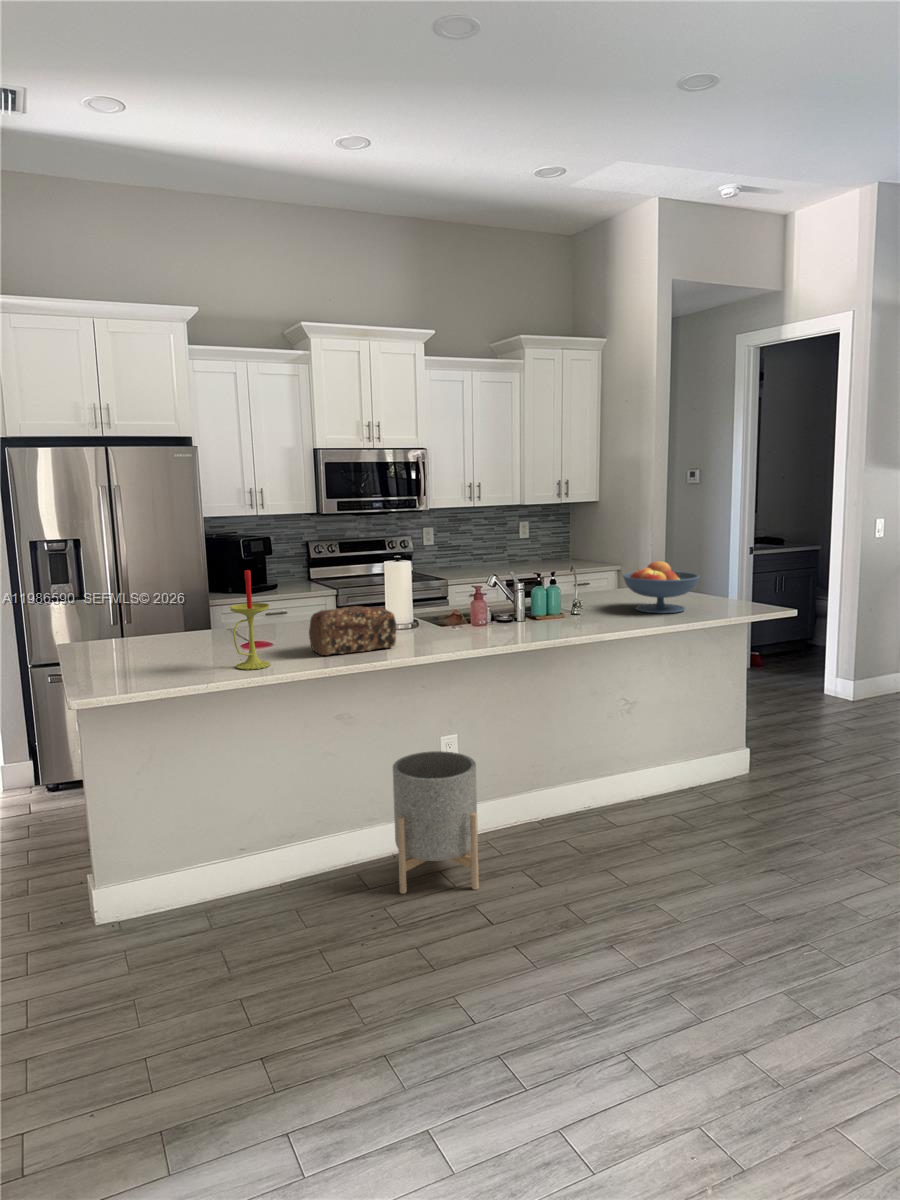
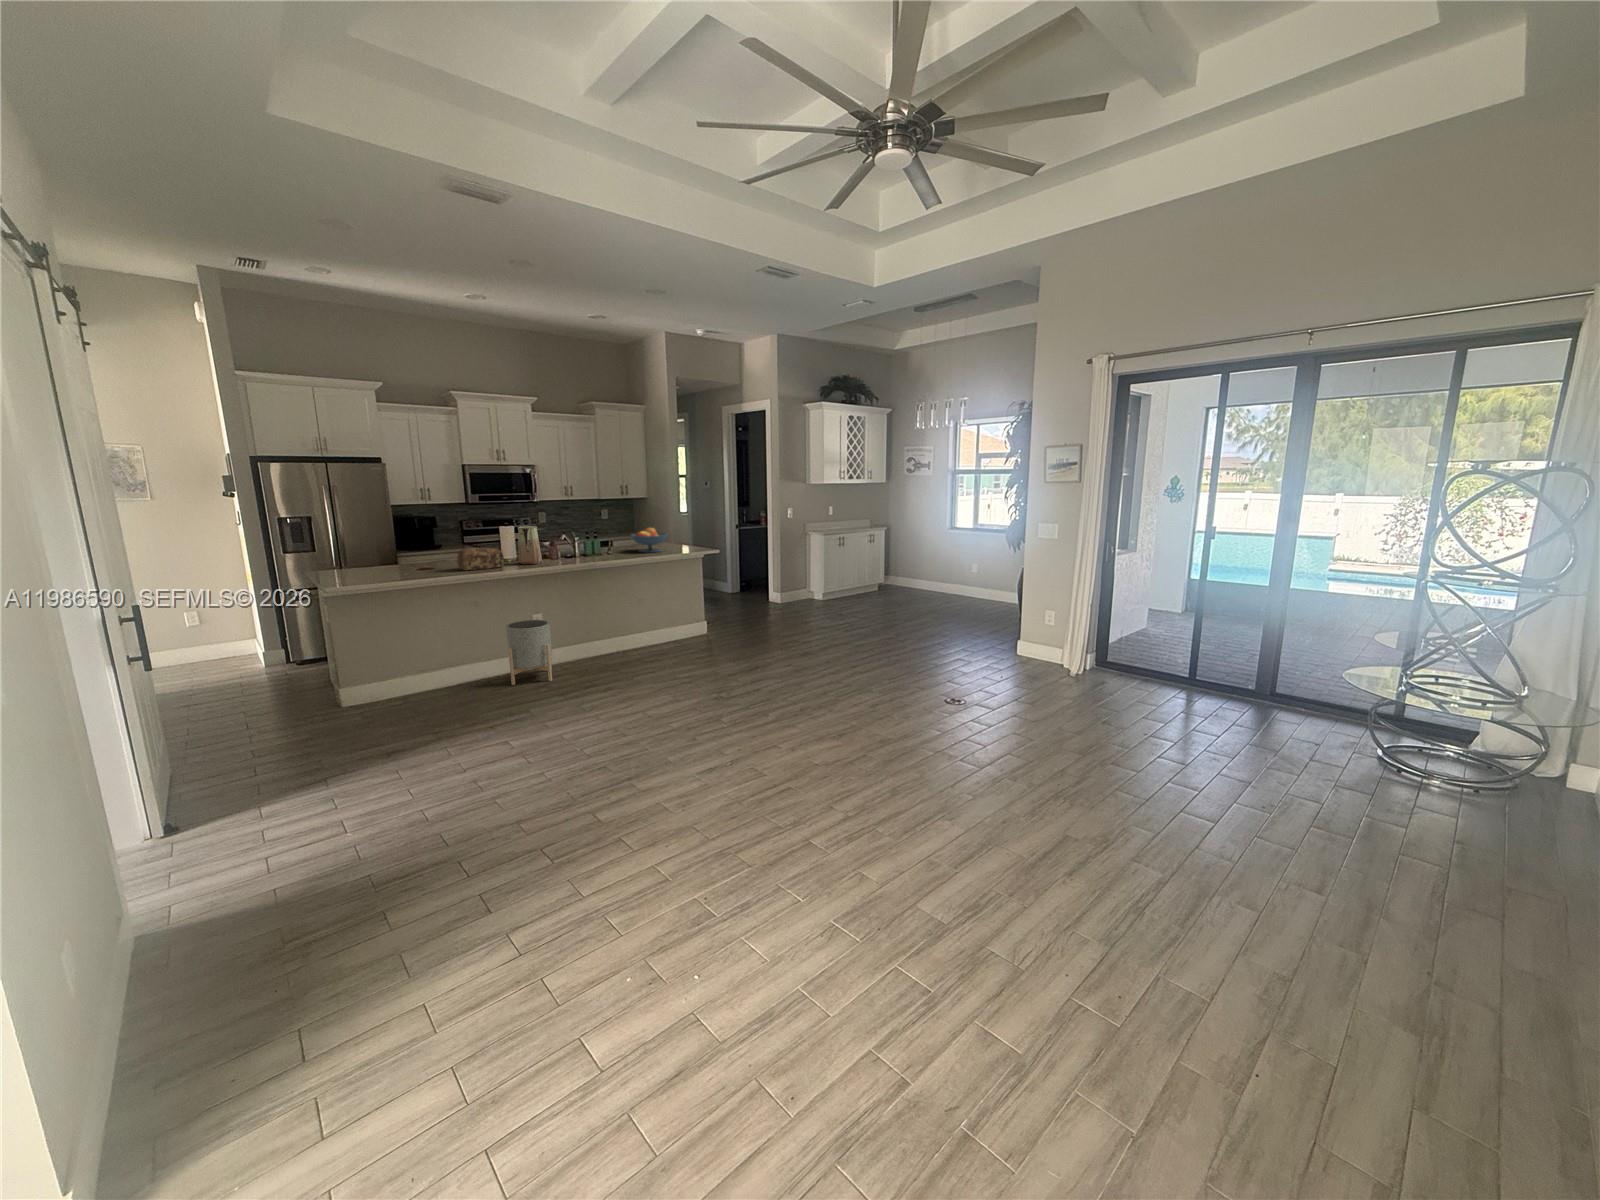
vase: none [422,562,464,641] -> present [517,526,542,564]
candle: present [230,570,270,670] -> none [413,527,437,576]

